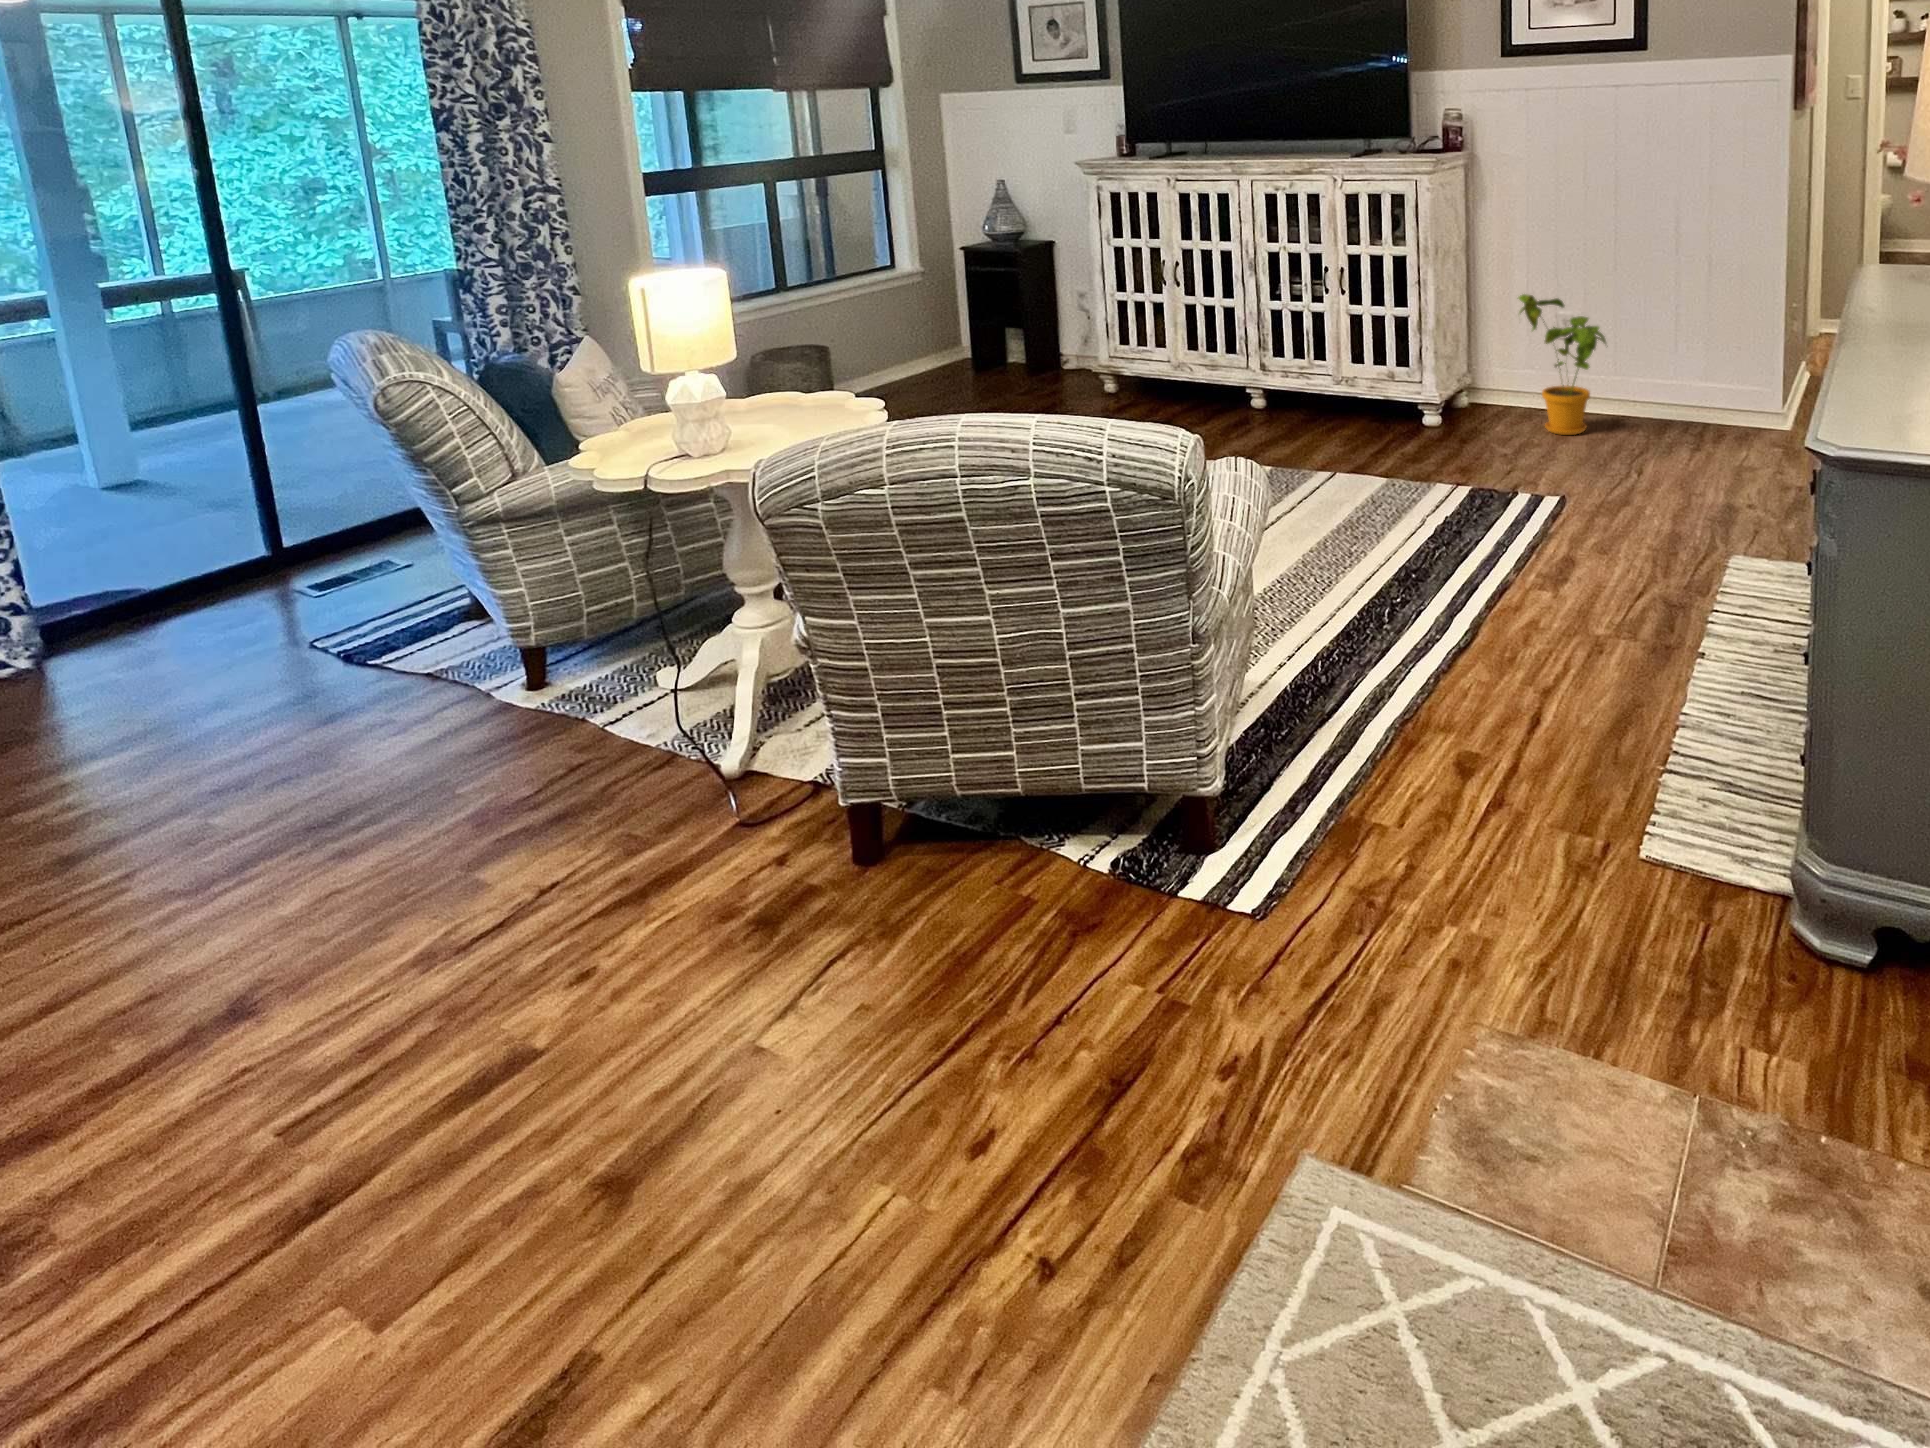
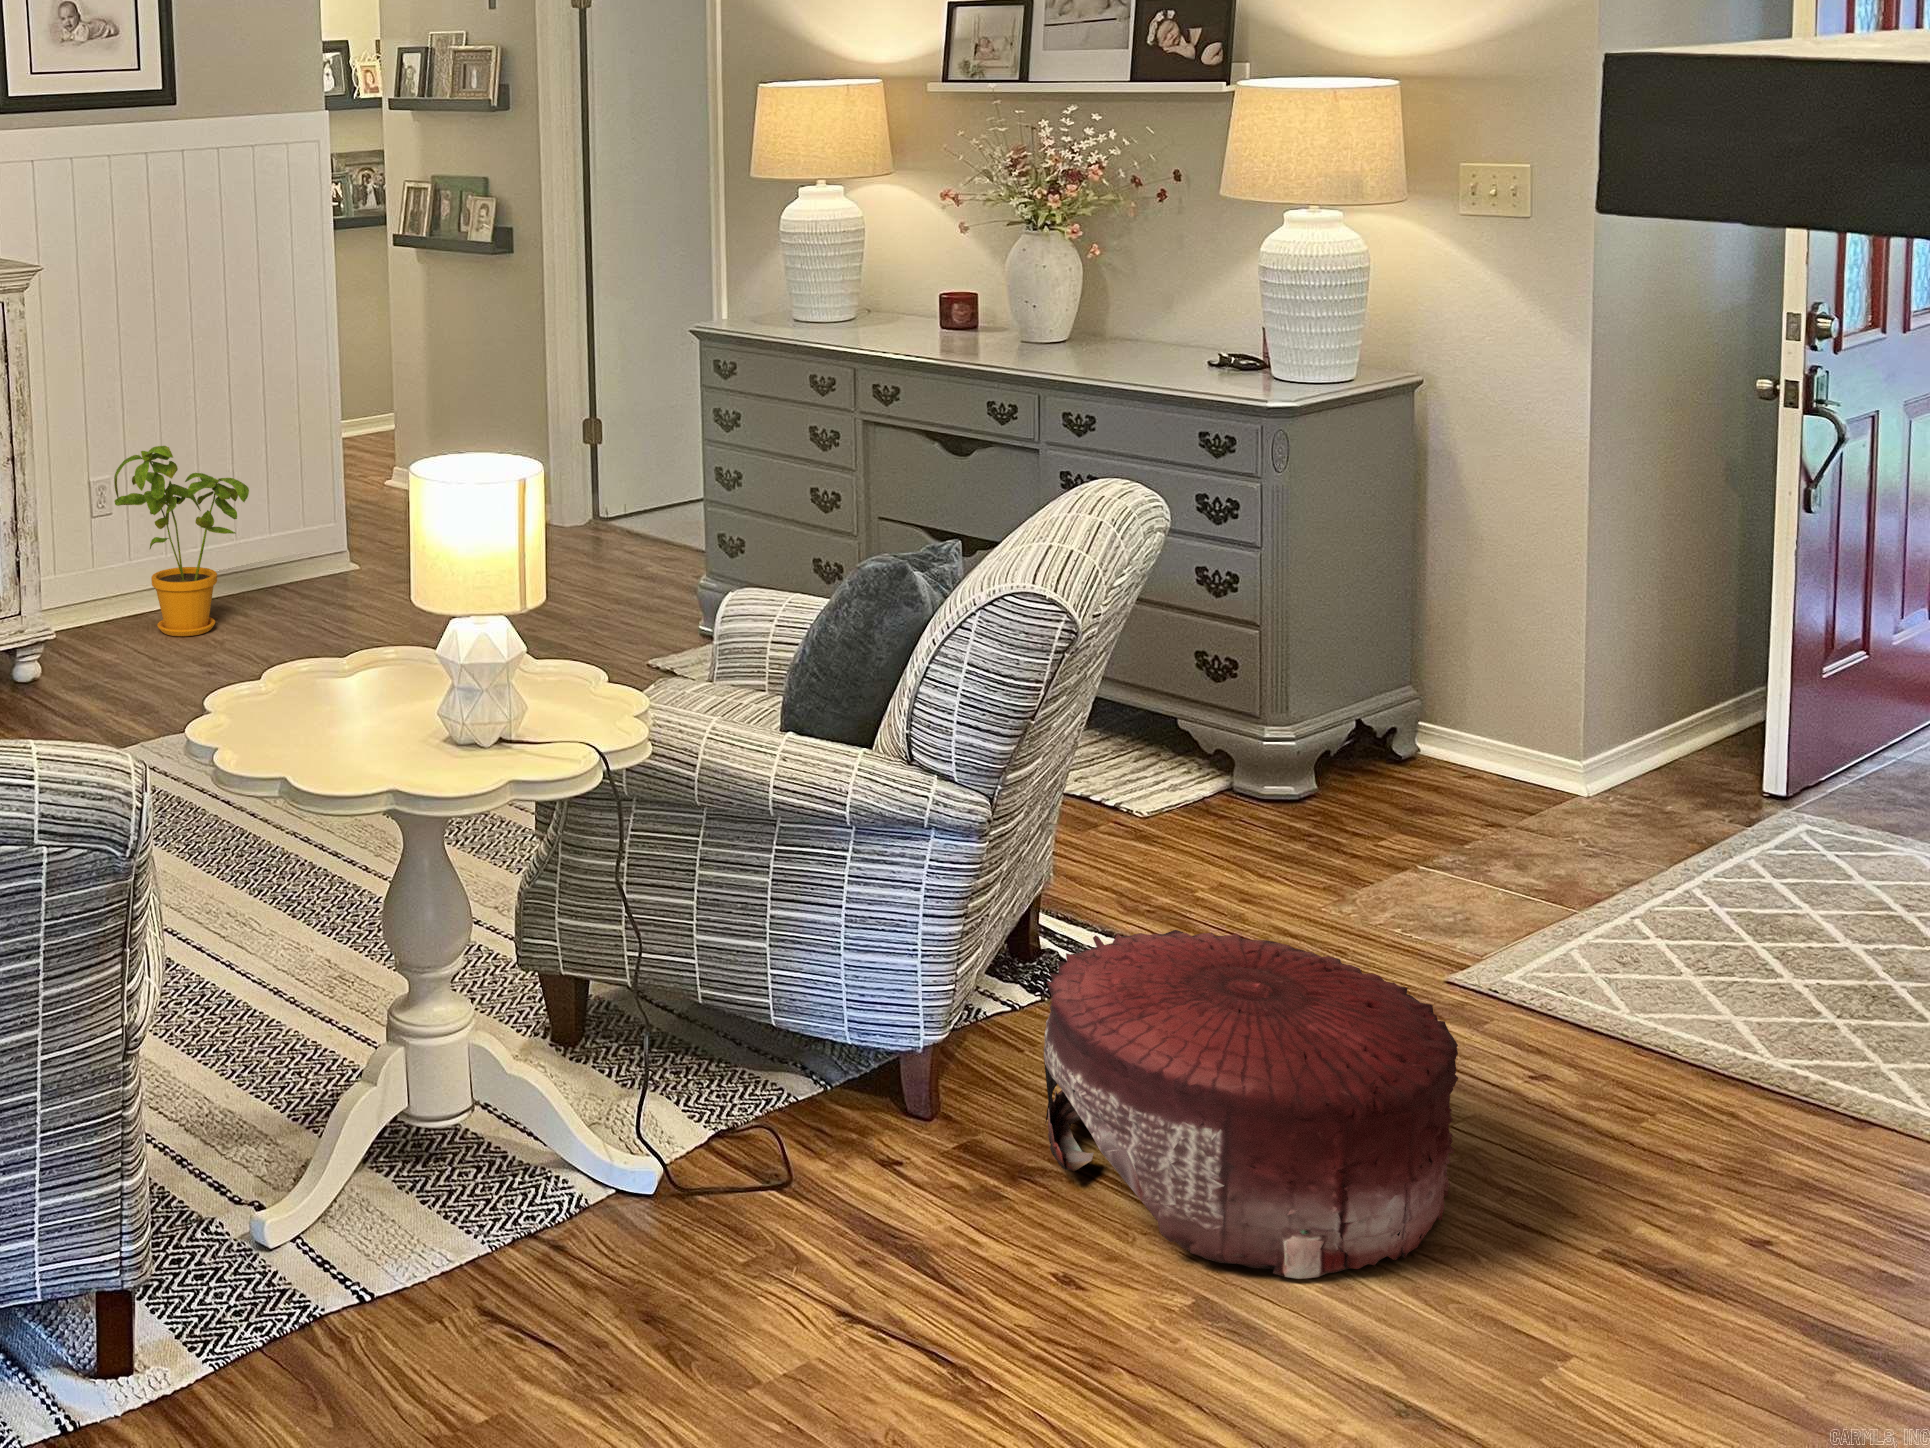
pouf: none [530,783,954,1198] -> present [1044,930,1458,1279]

